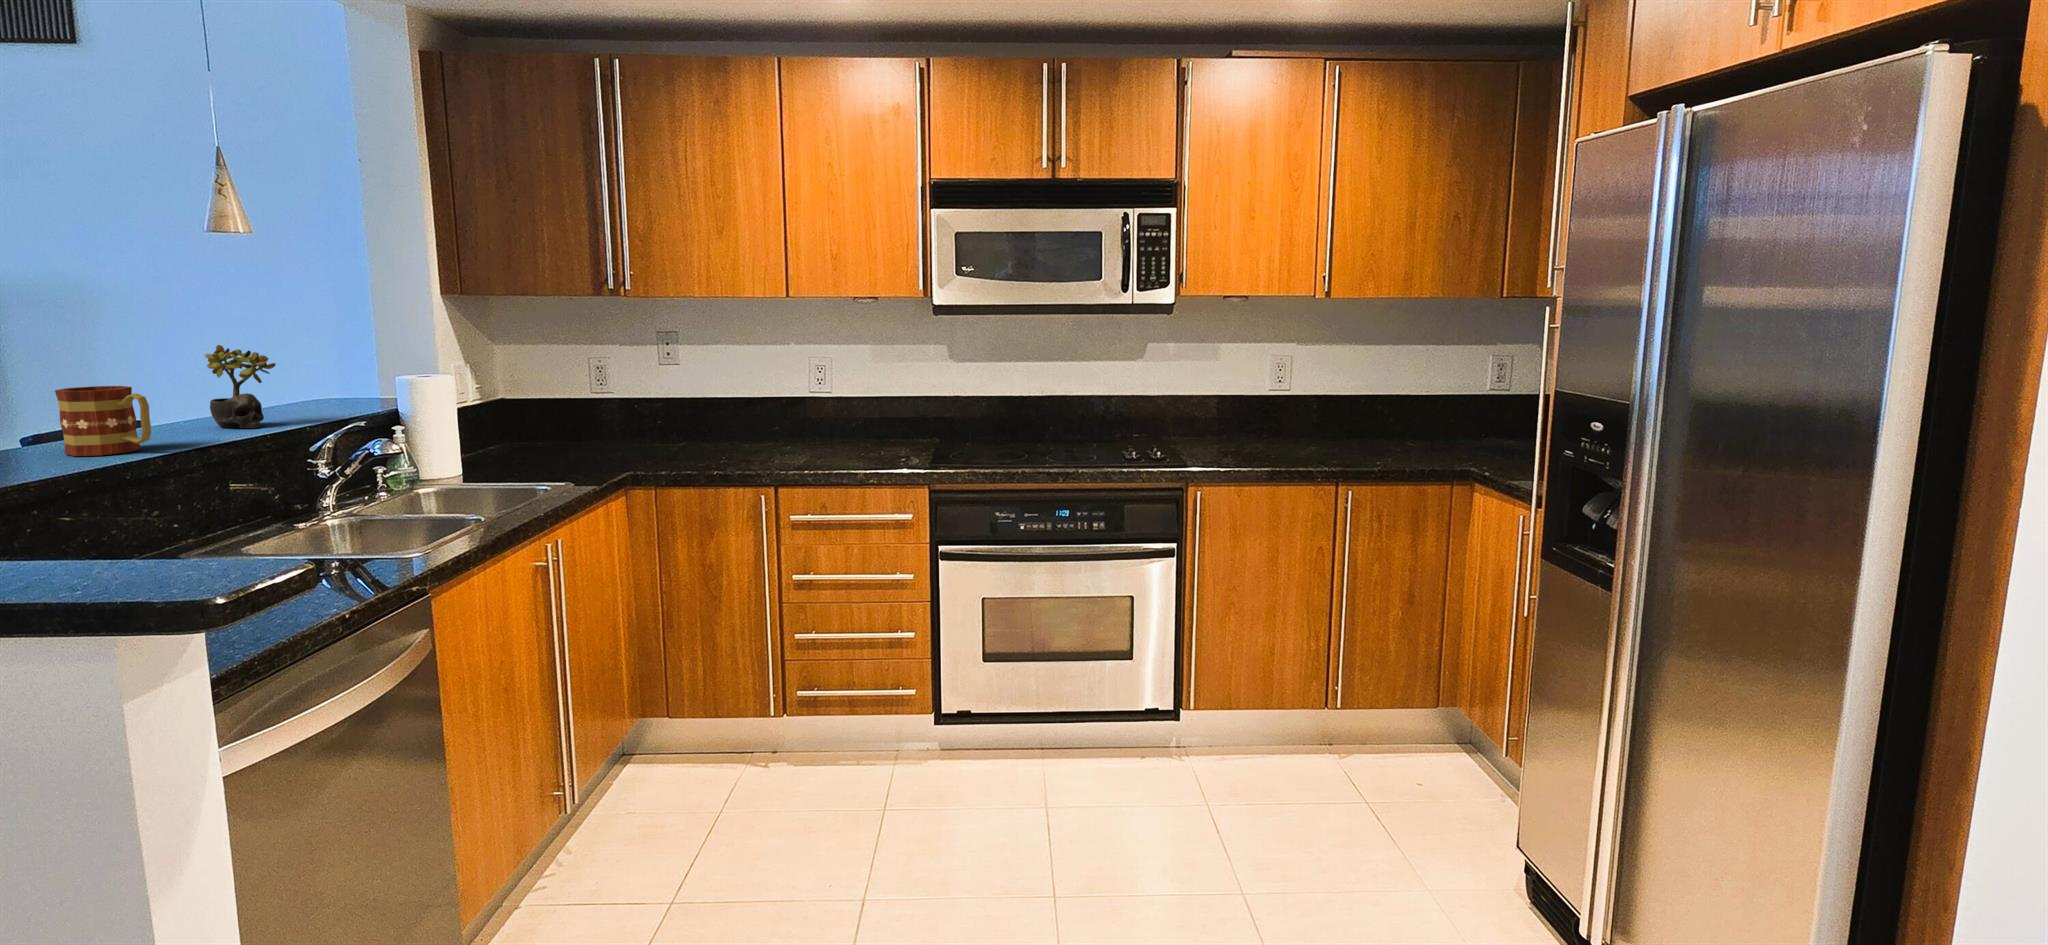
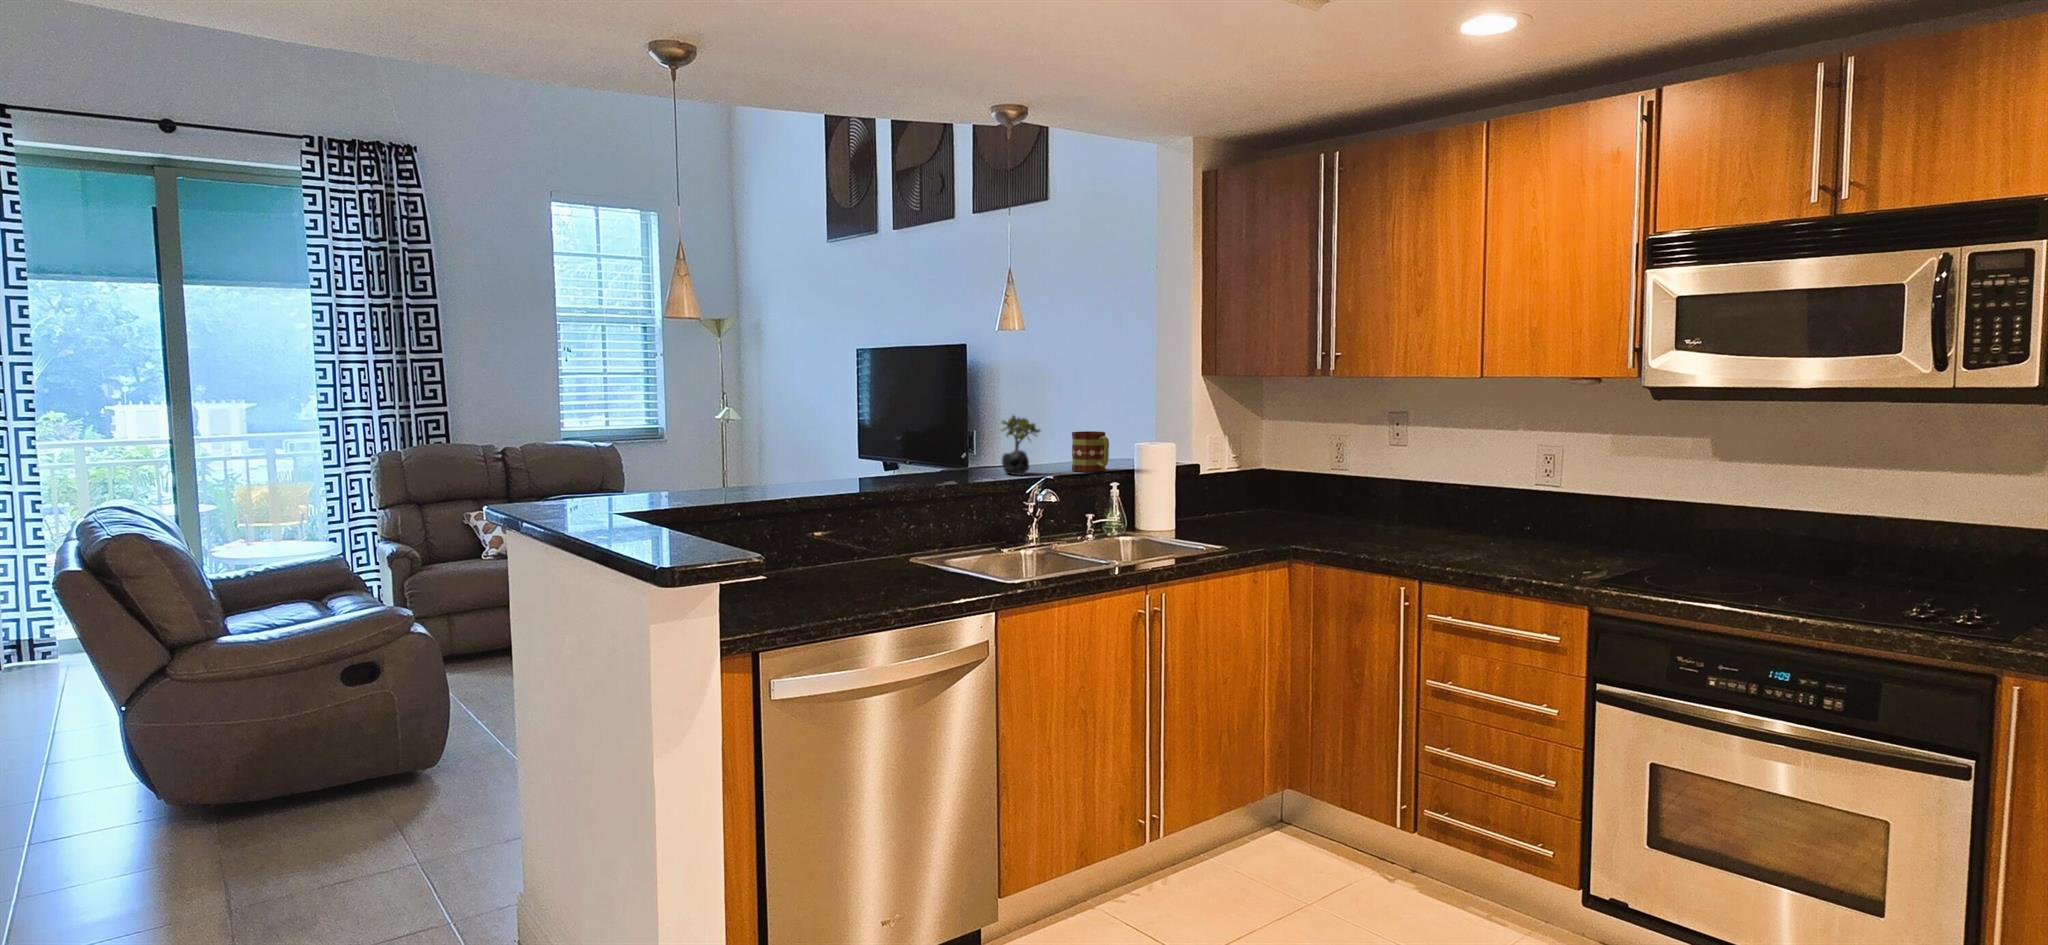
mug: present [55,386,151,456] -> present [1072,431,1109,472]

